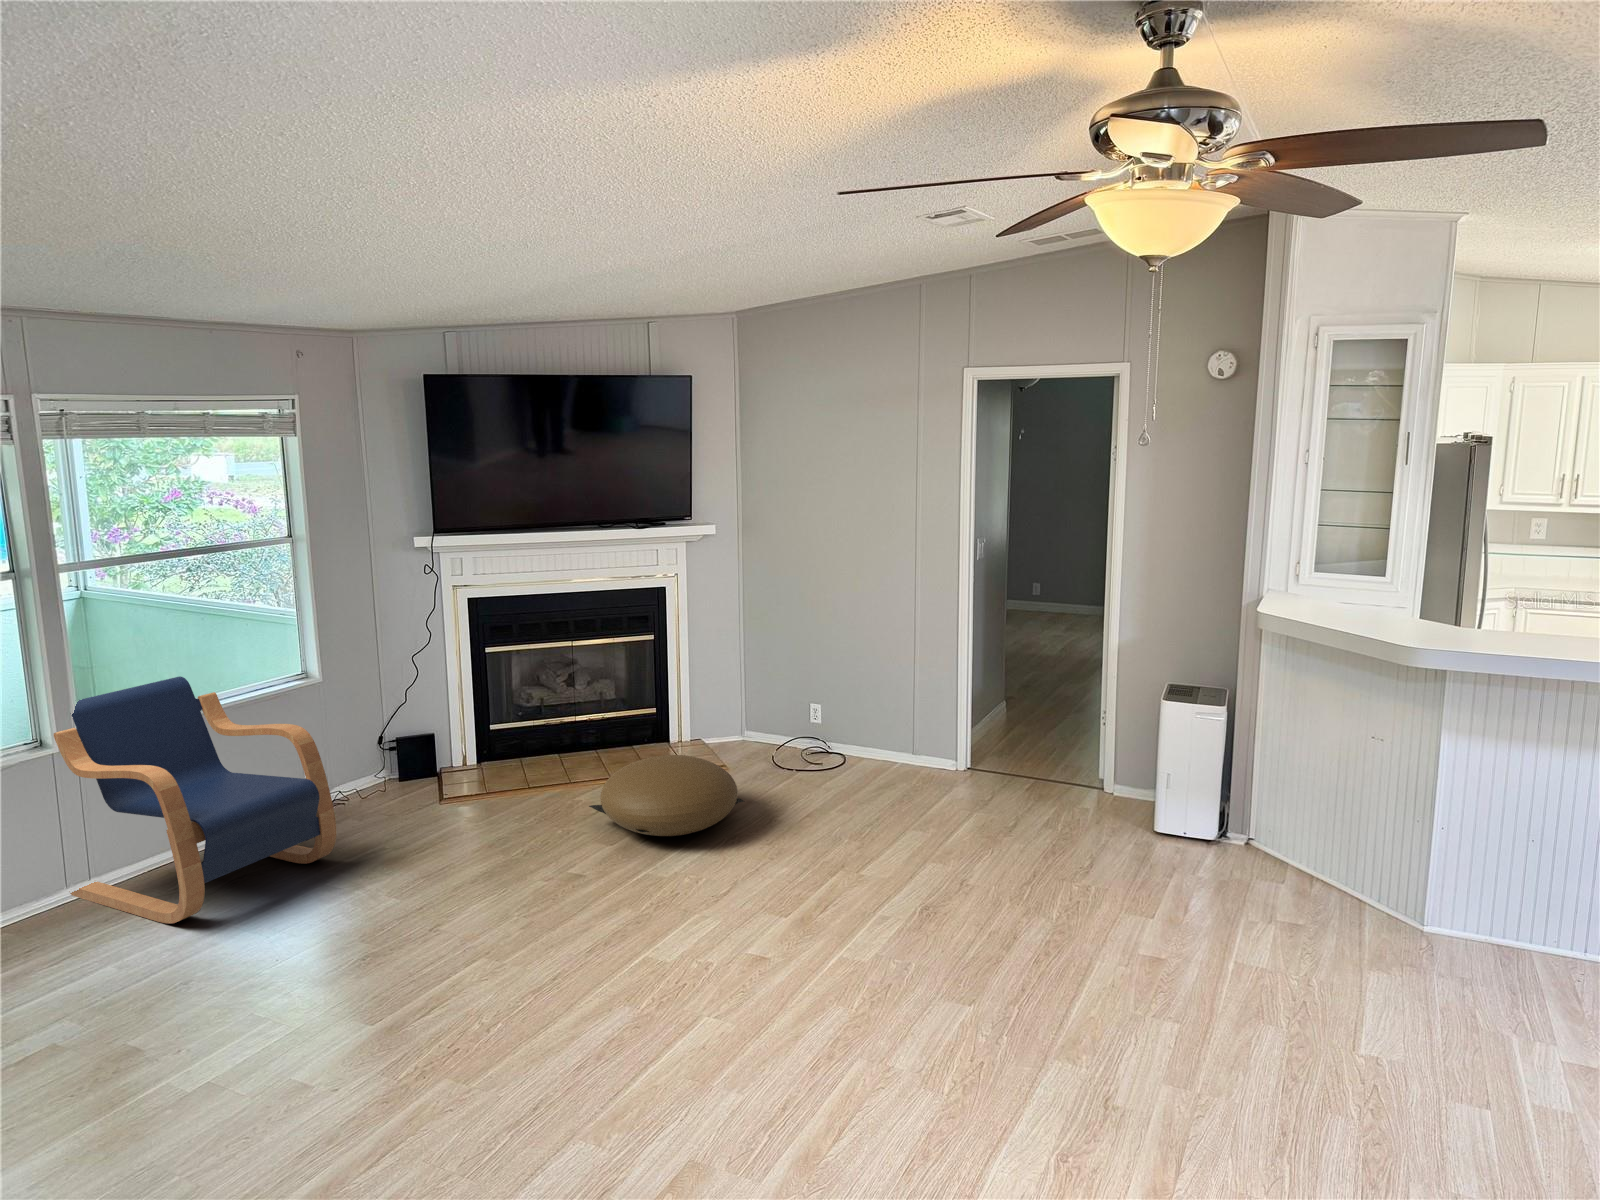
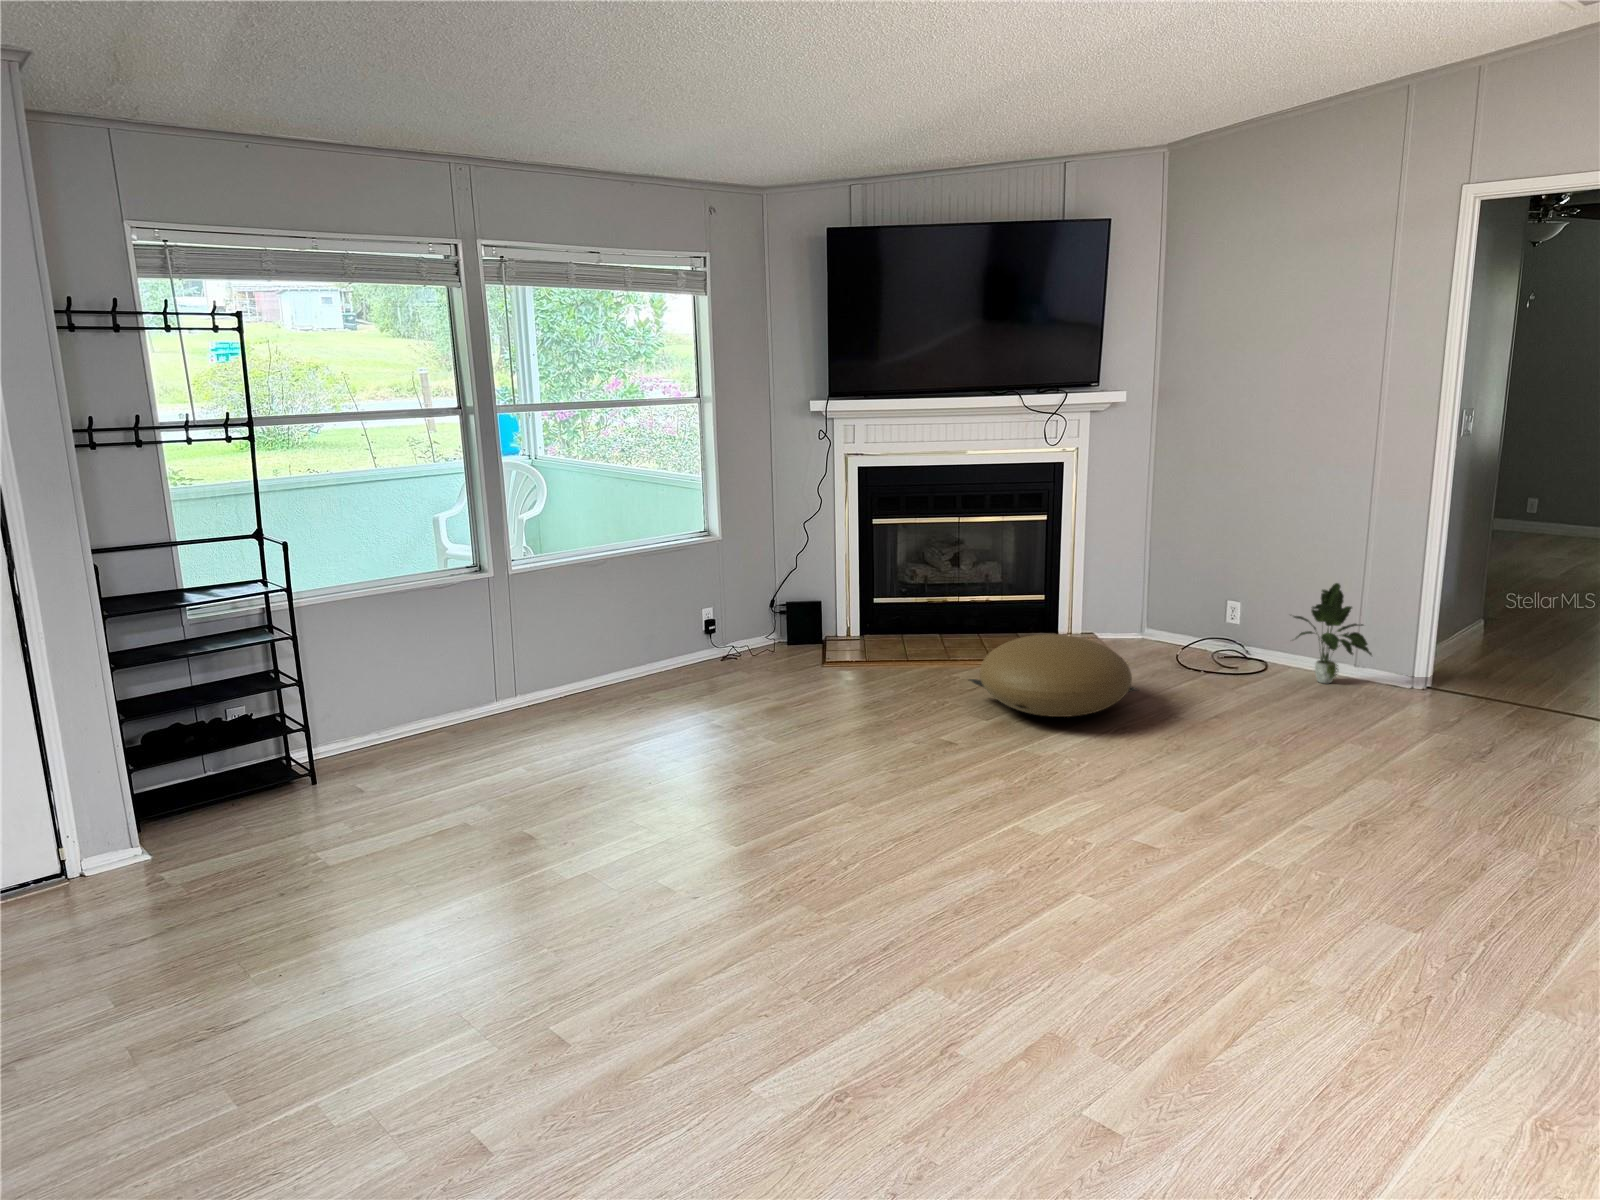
lounge chair: present [54,676,336,924] -> none [496,523,723,739]
potted plant: none [861,688,928,774] -> present [1294,583,1372,684]

